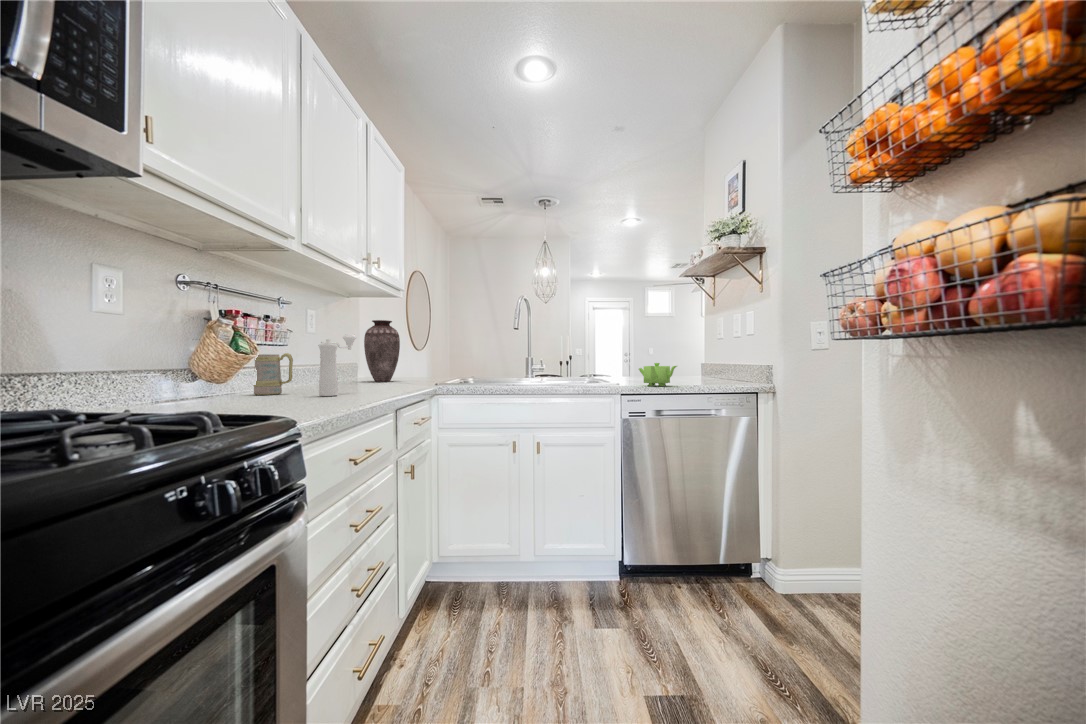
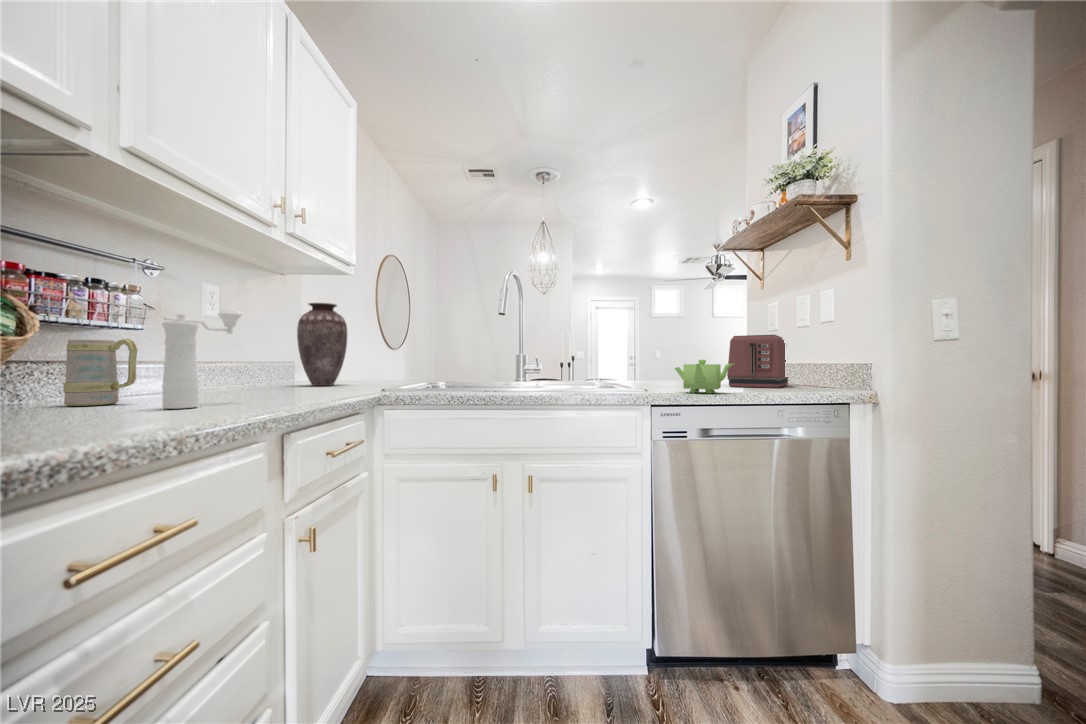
toaster: none [683,343,732,382] -> present [727,335,788,388]

